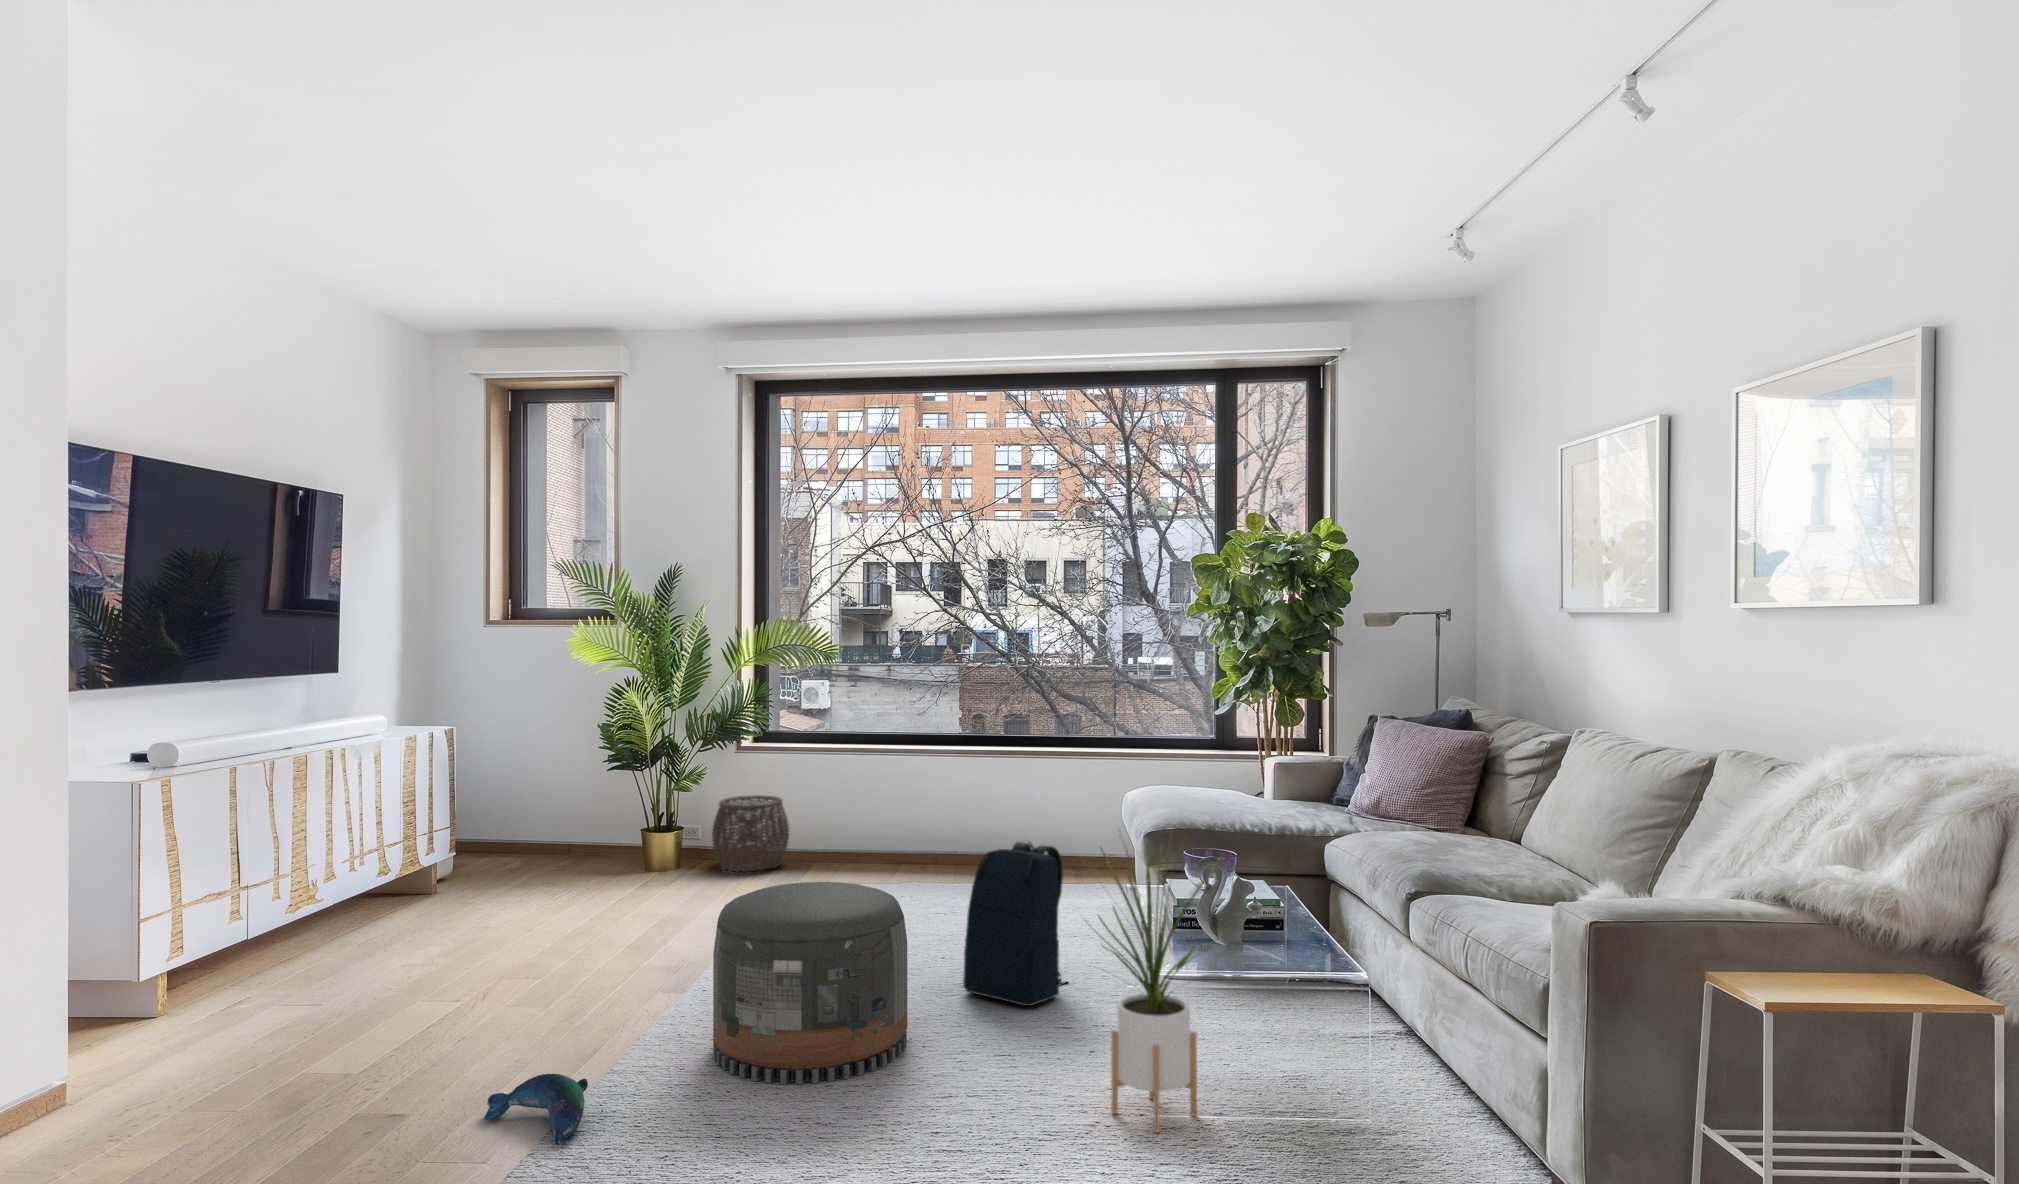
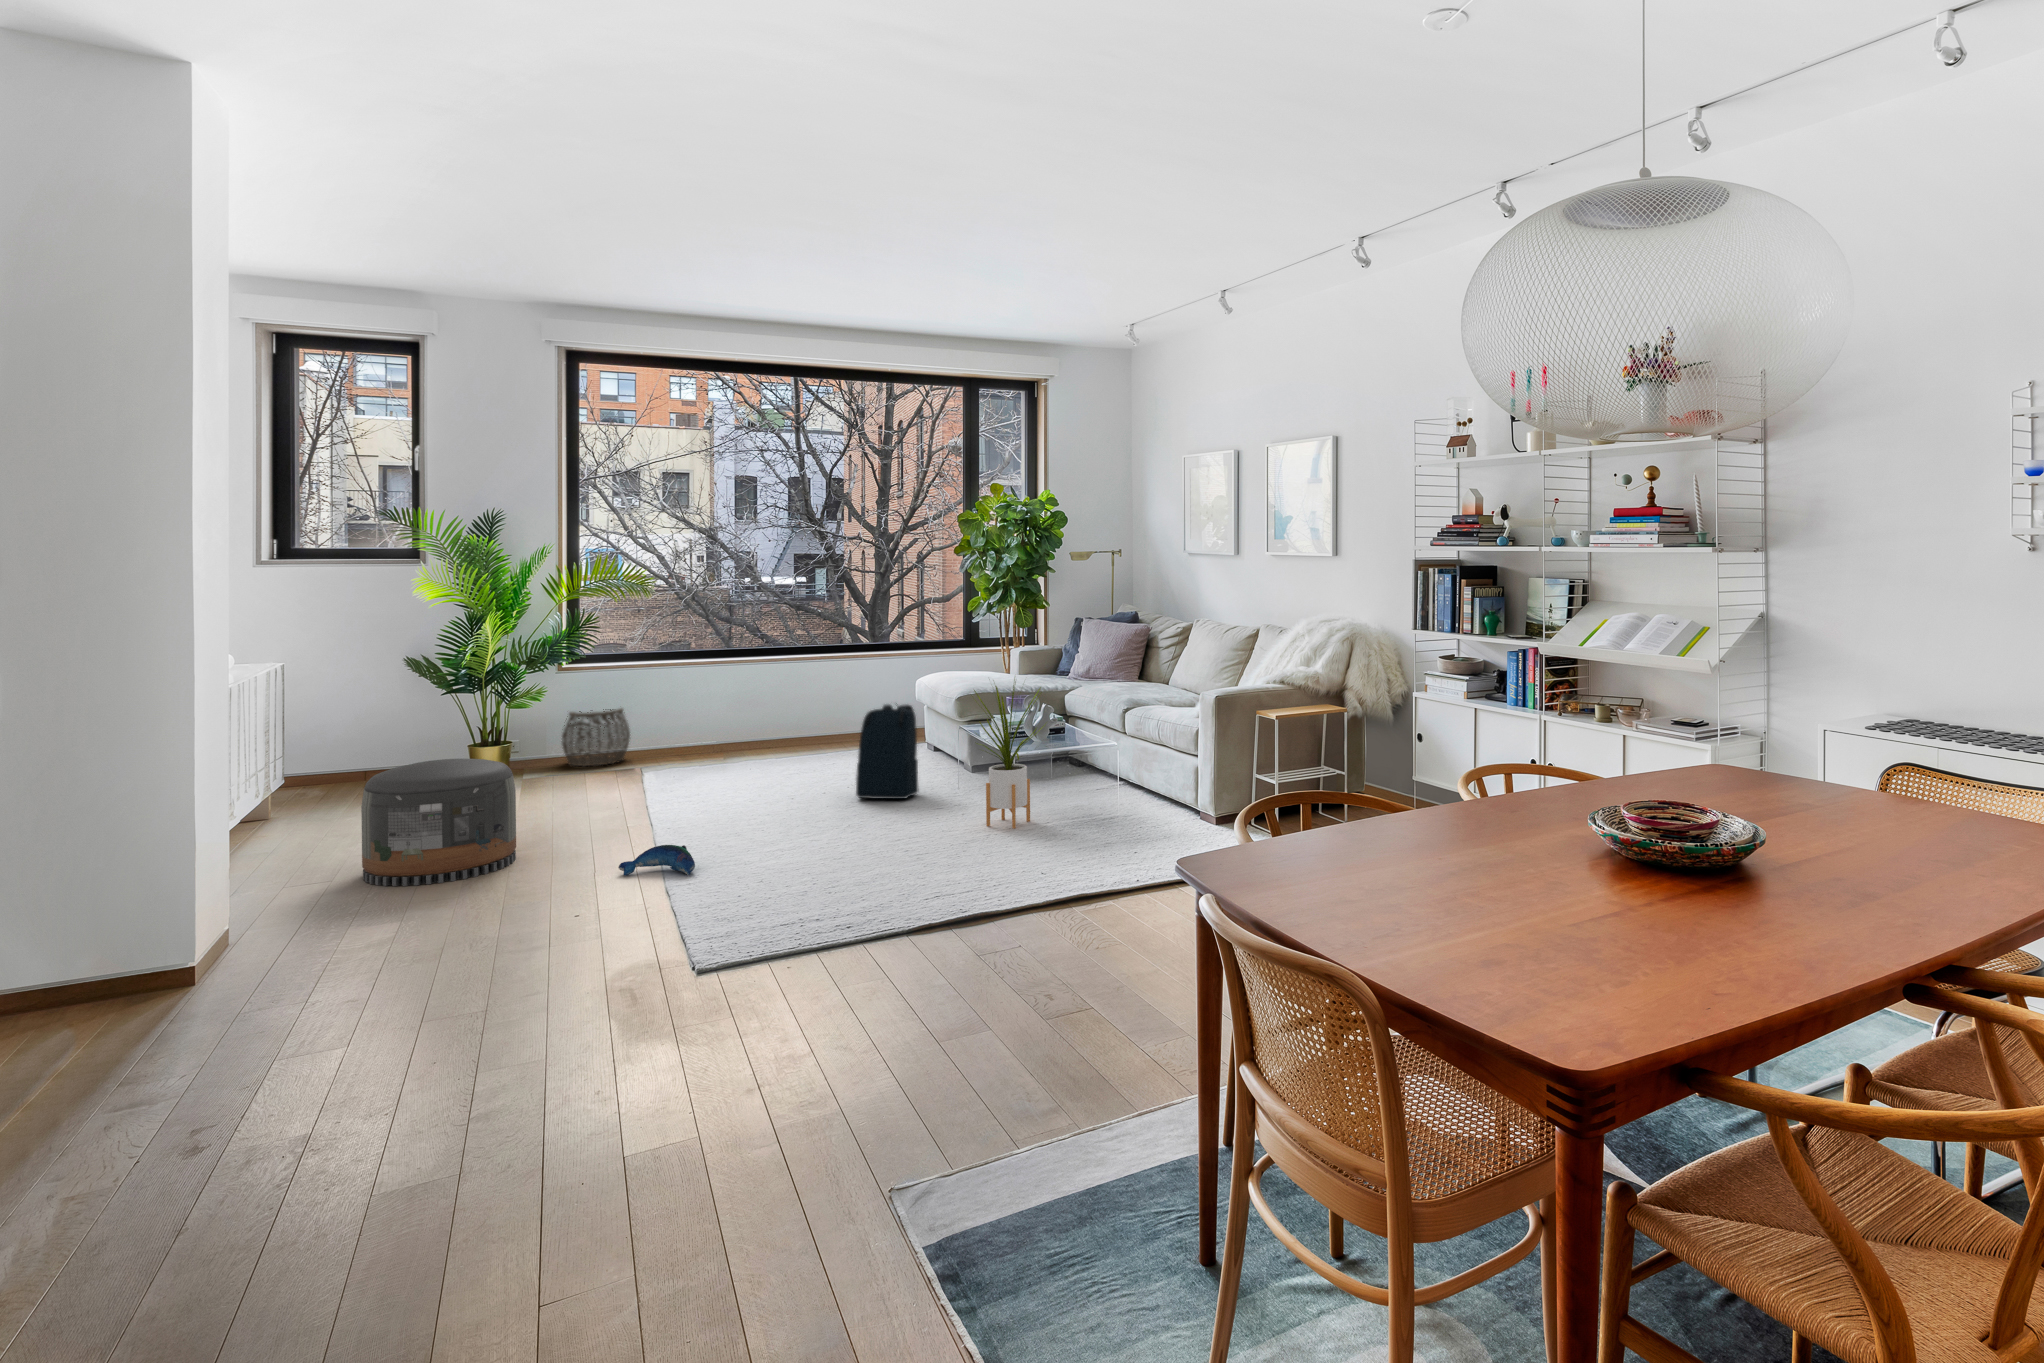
pouf: present [713,882,908,1084] -> present [361,759,516,886]

